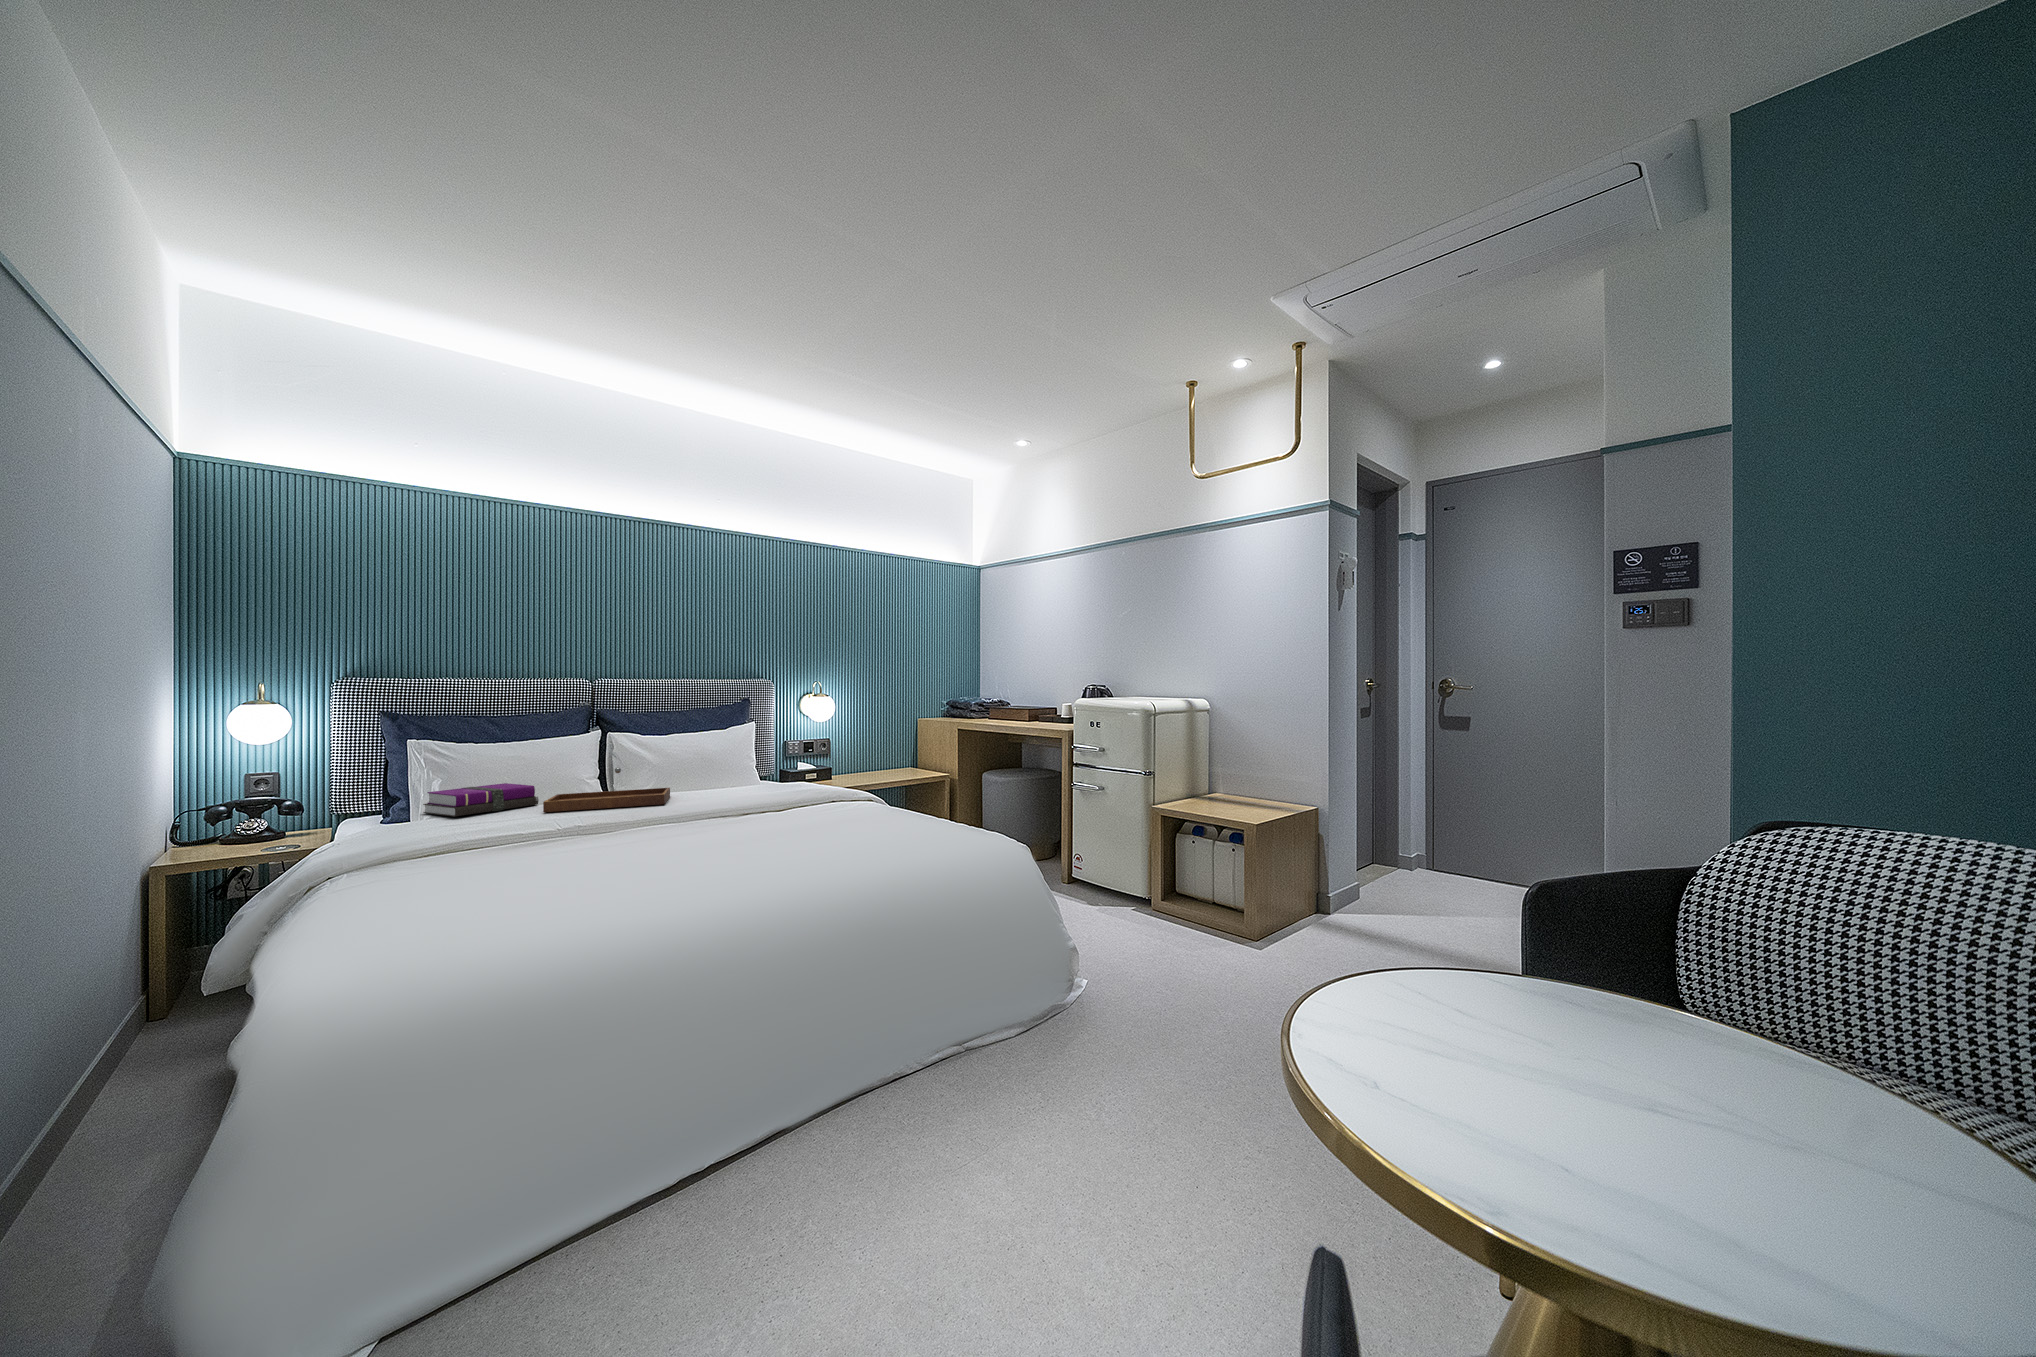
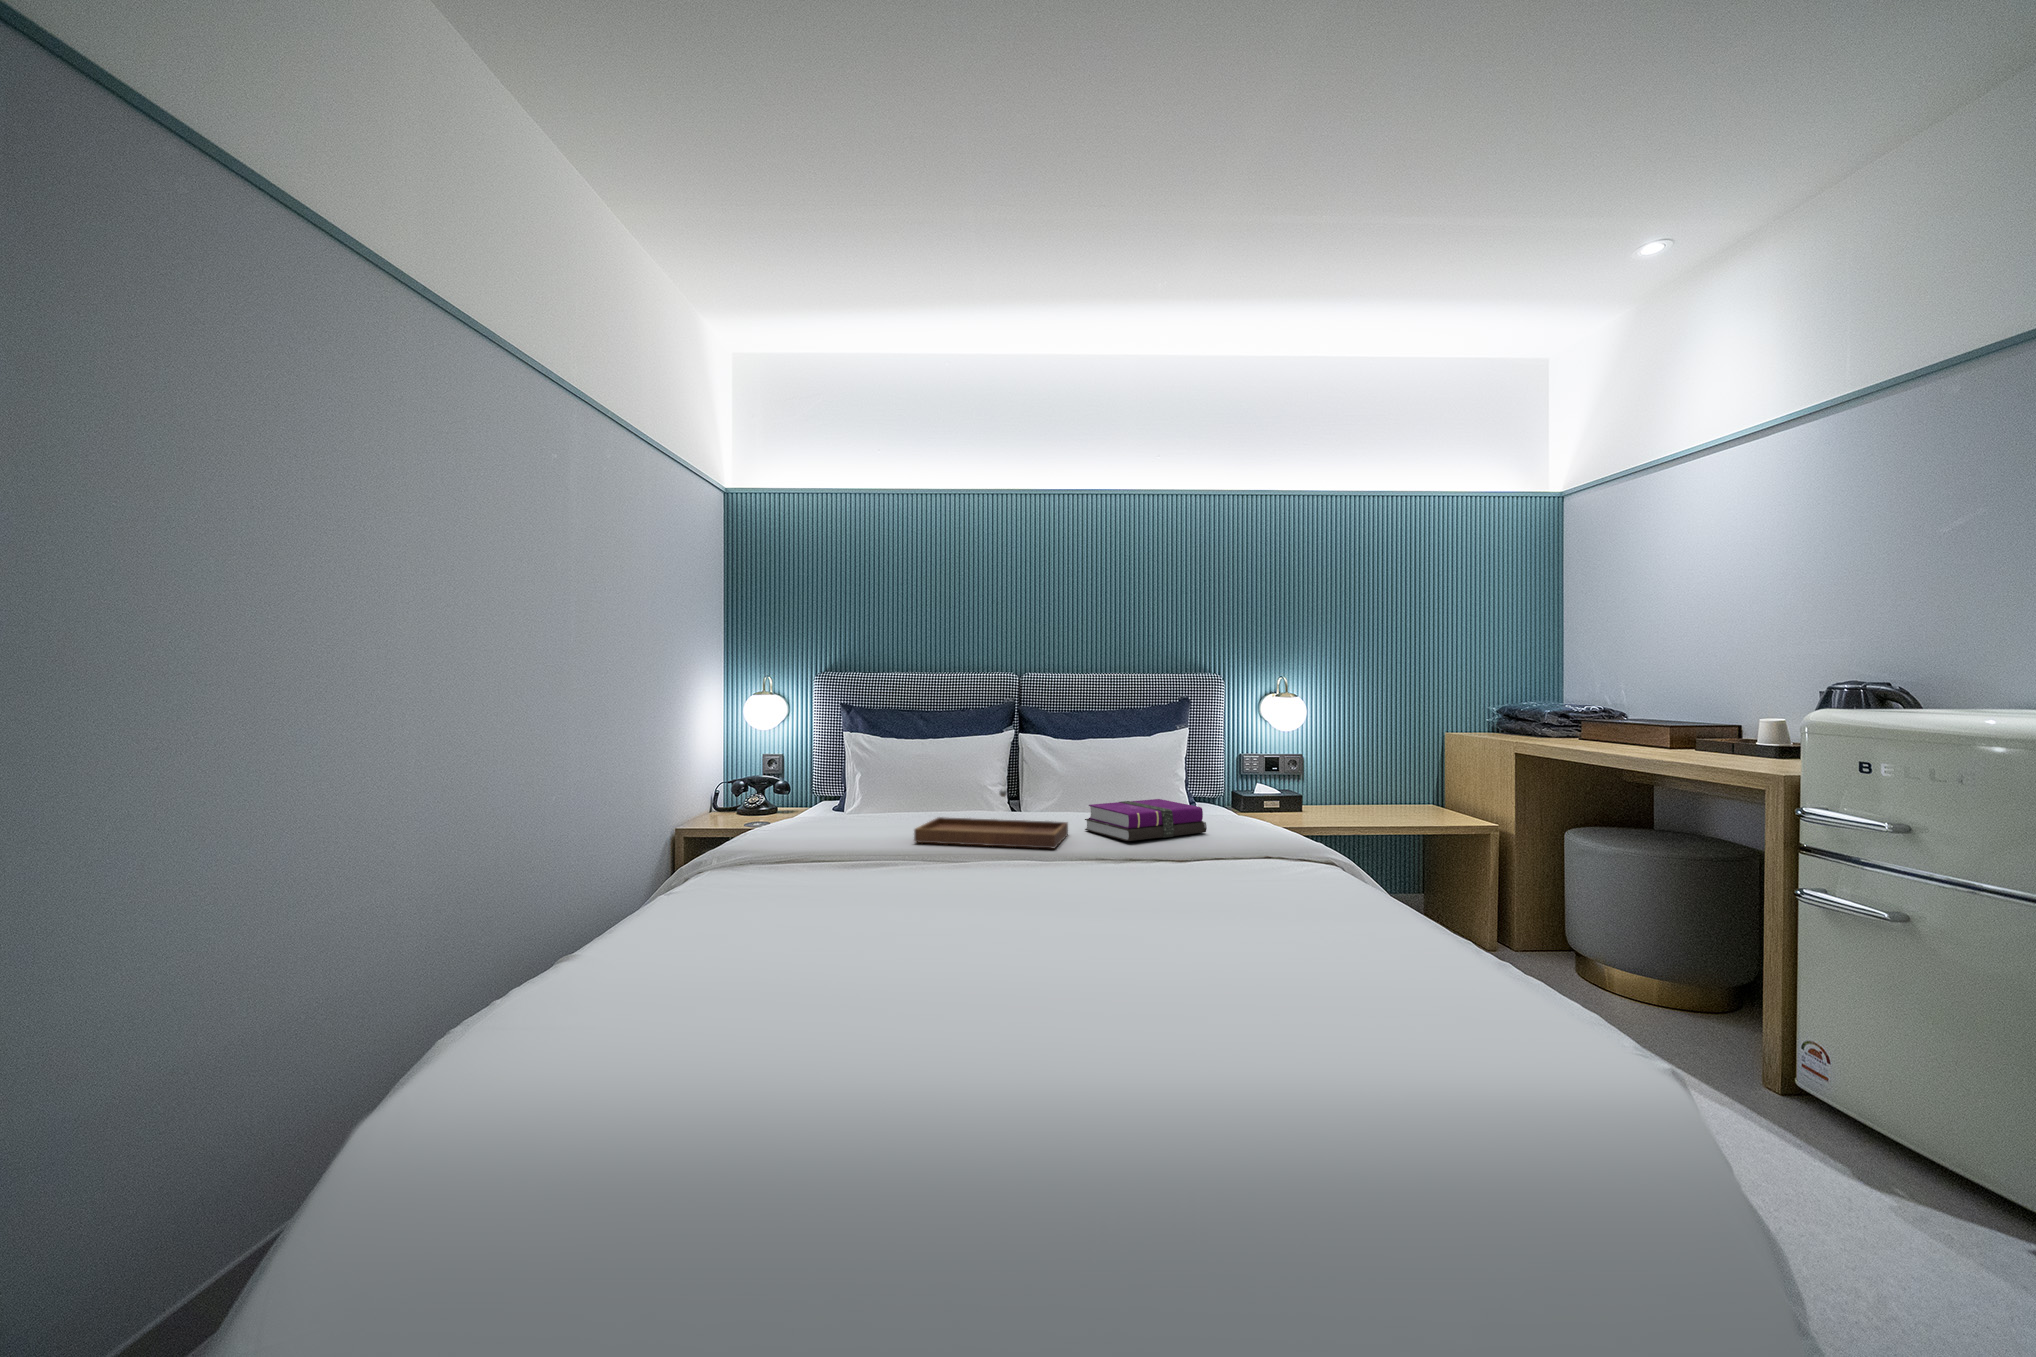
notebook: present [423,783,539,817] -> present [1085,799,1207,841]

